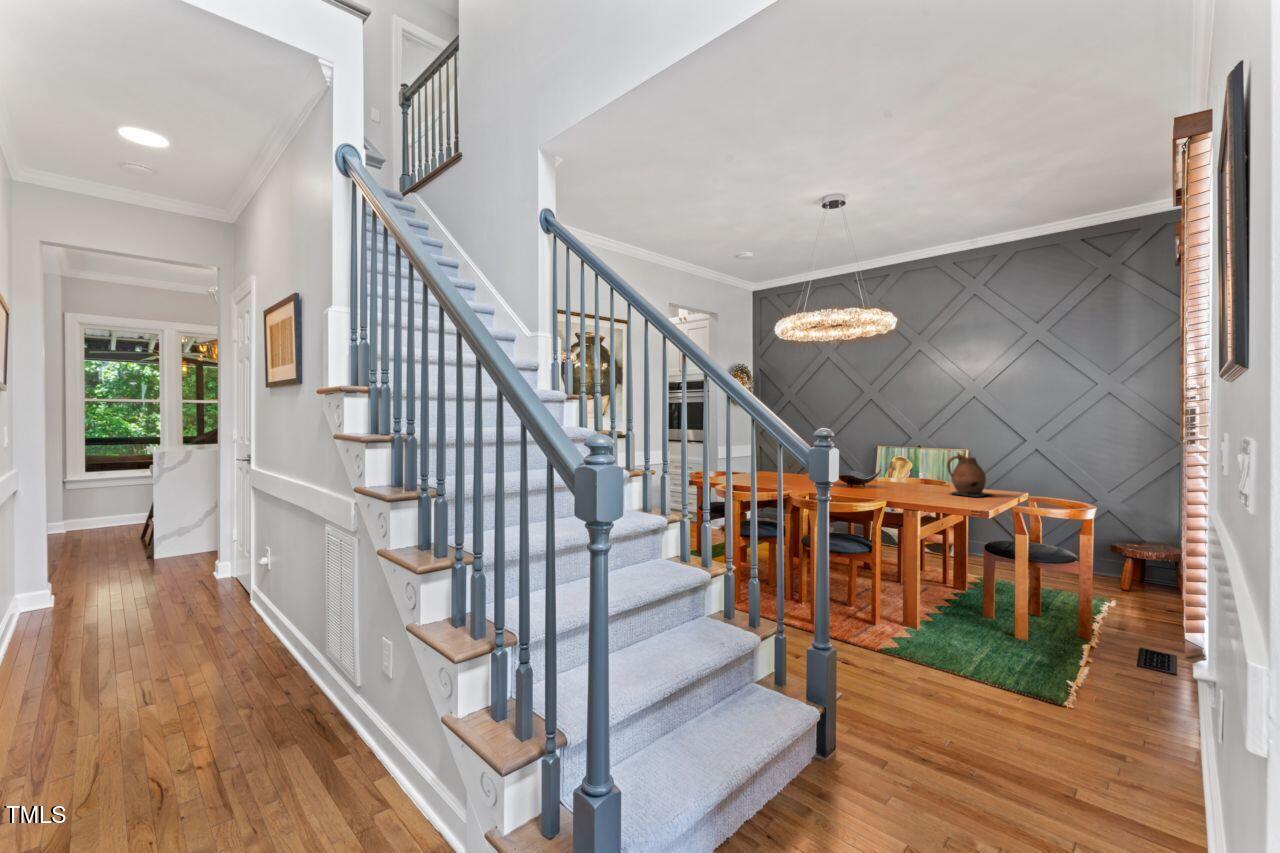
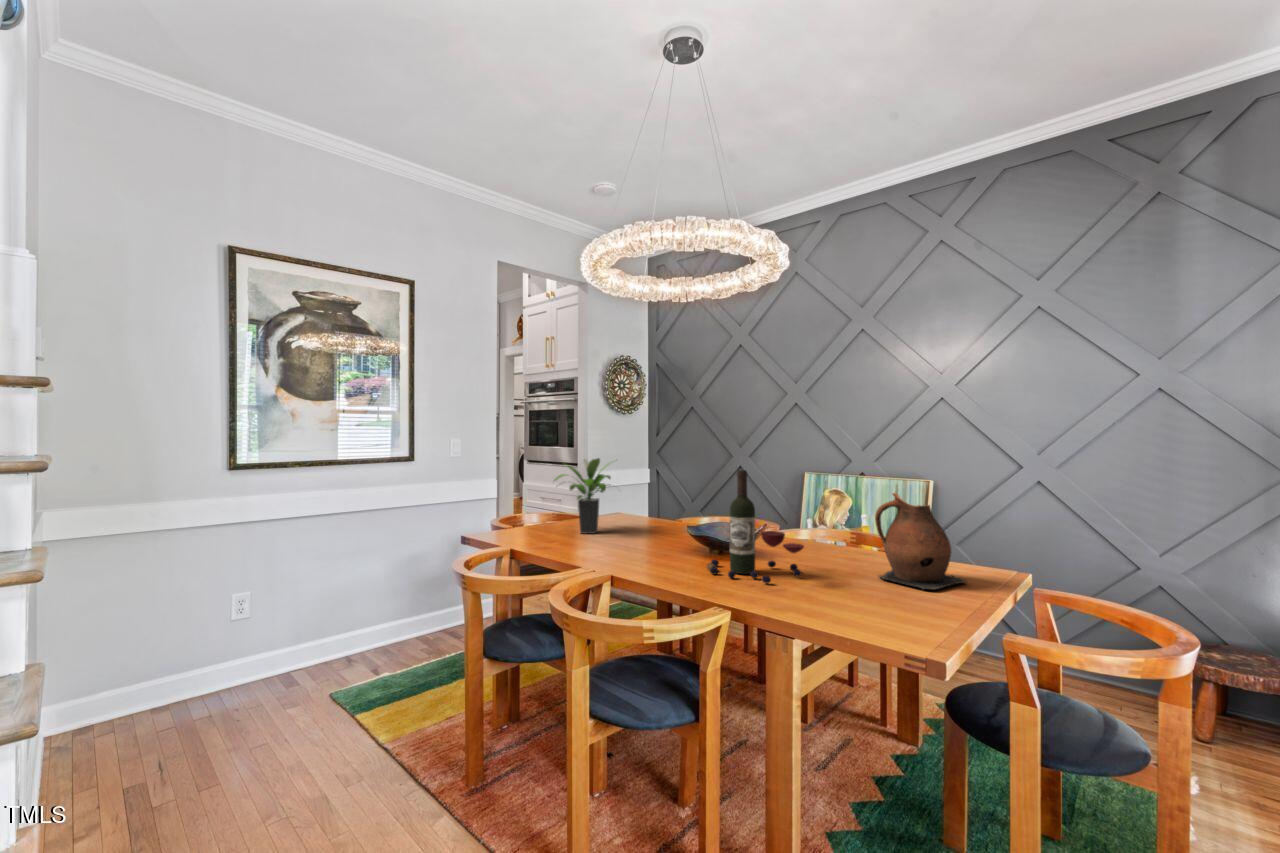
potted plant: none [749,436,787,480] -> present [555,458,611,534]
wine bottle: none [859,441,916,496] -> present [707,470,804,584]

